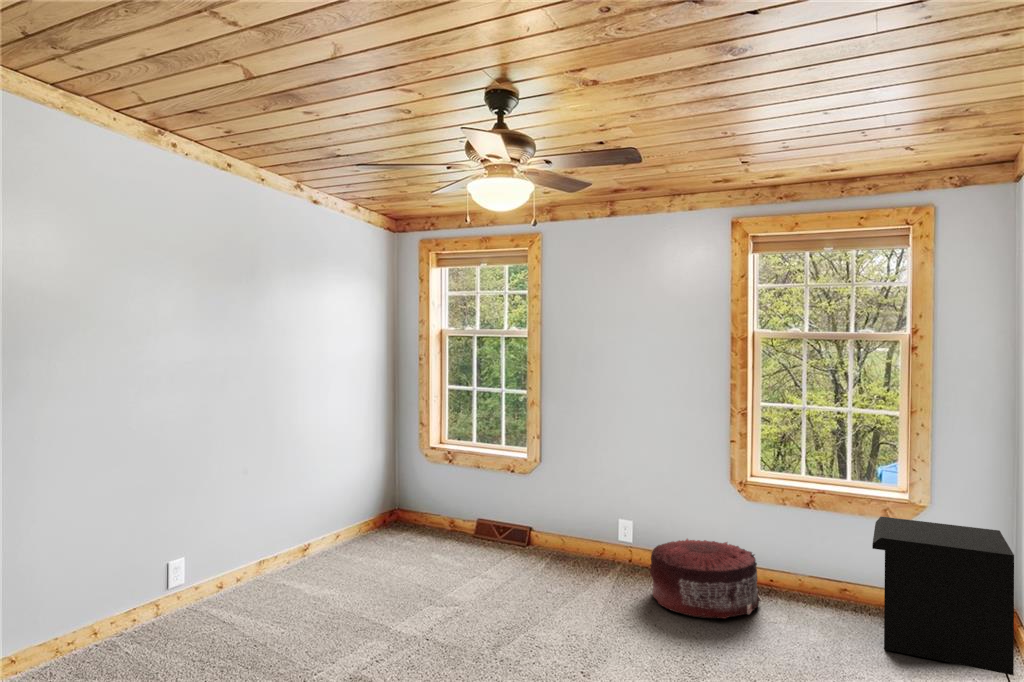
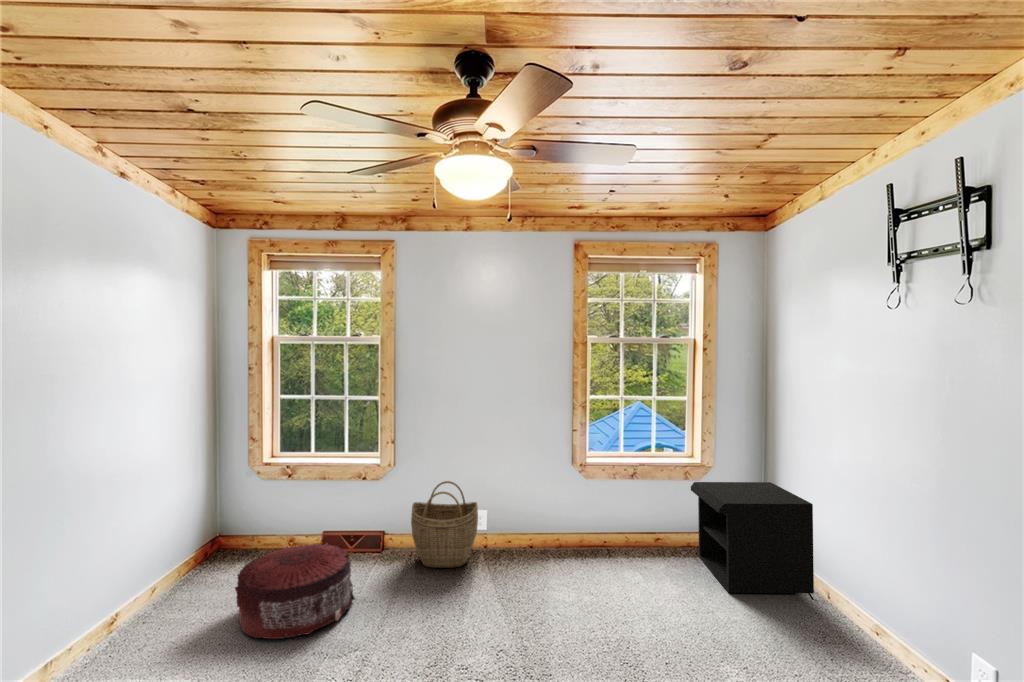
woven basket: none [546,483,615,570] -> present [411,481,478,568]
pouf: present [650,539,761,619] -> present [235,543,355,639]

